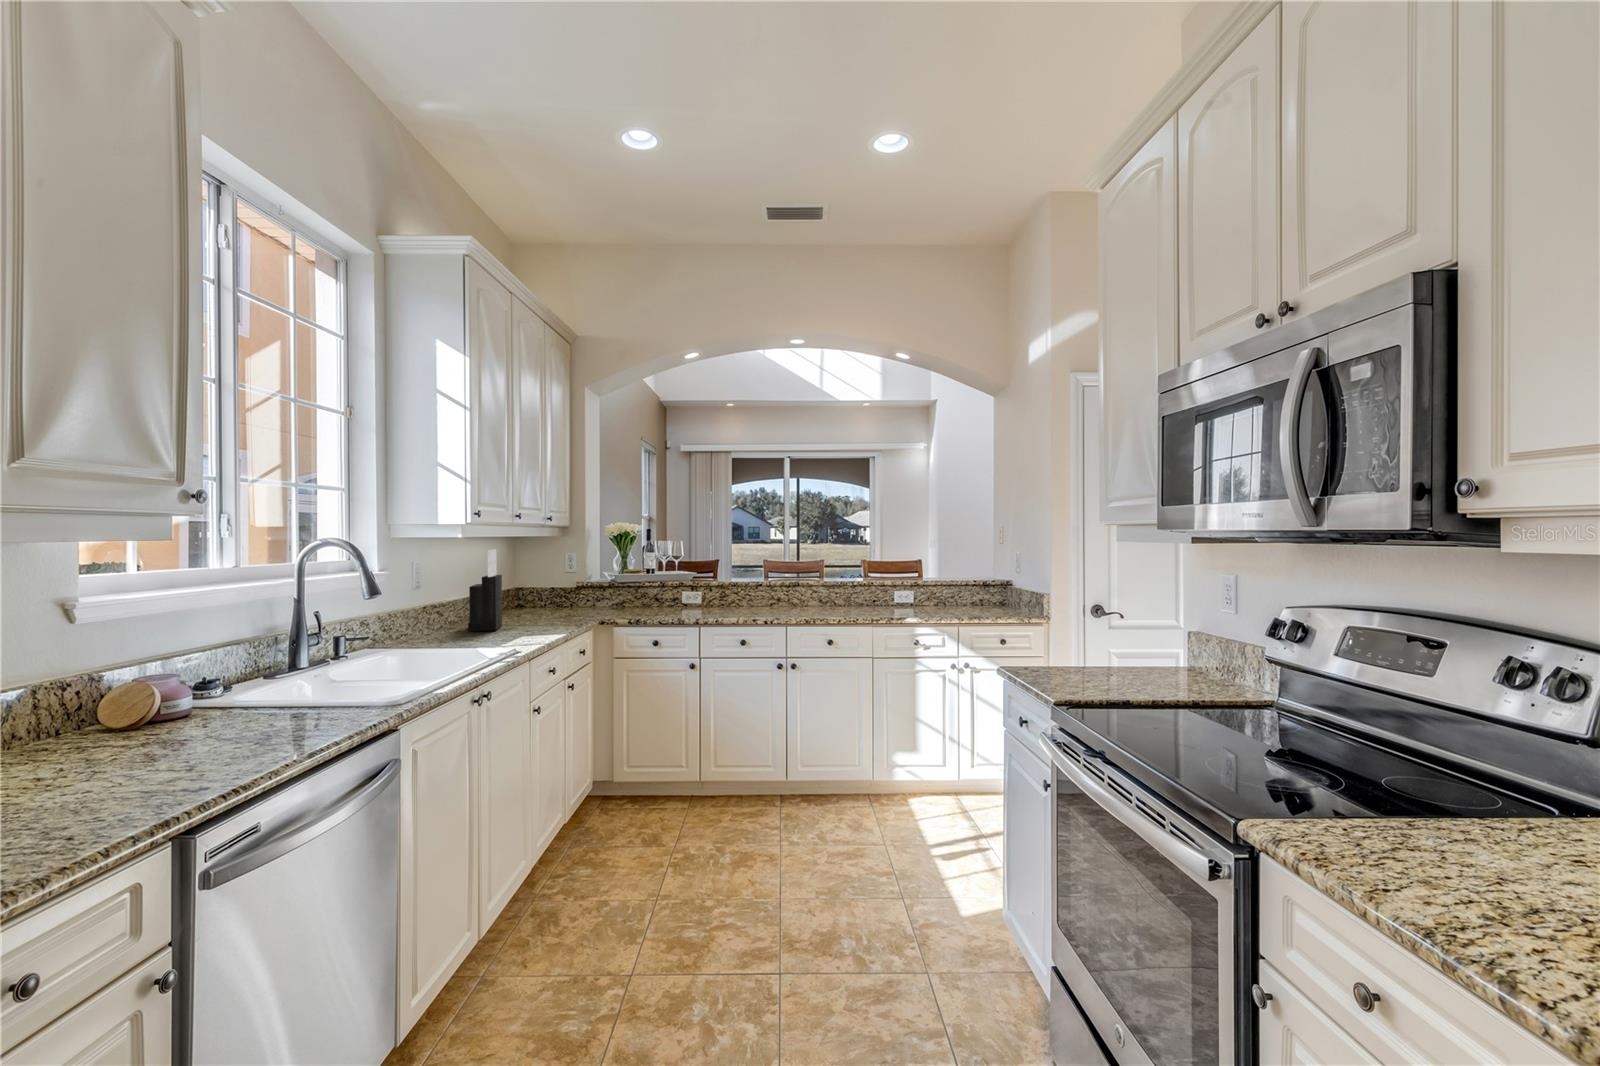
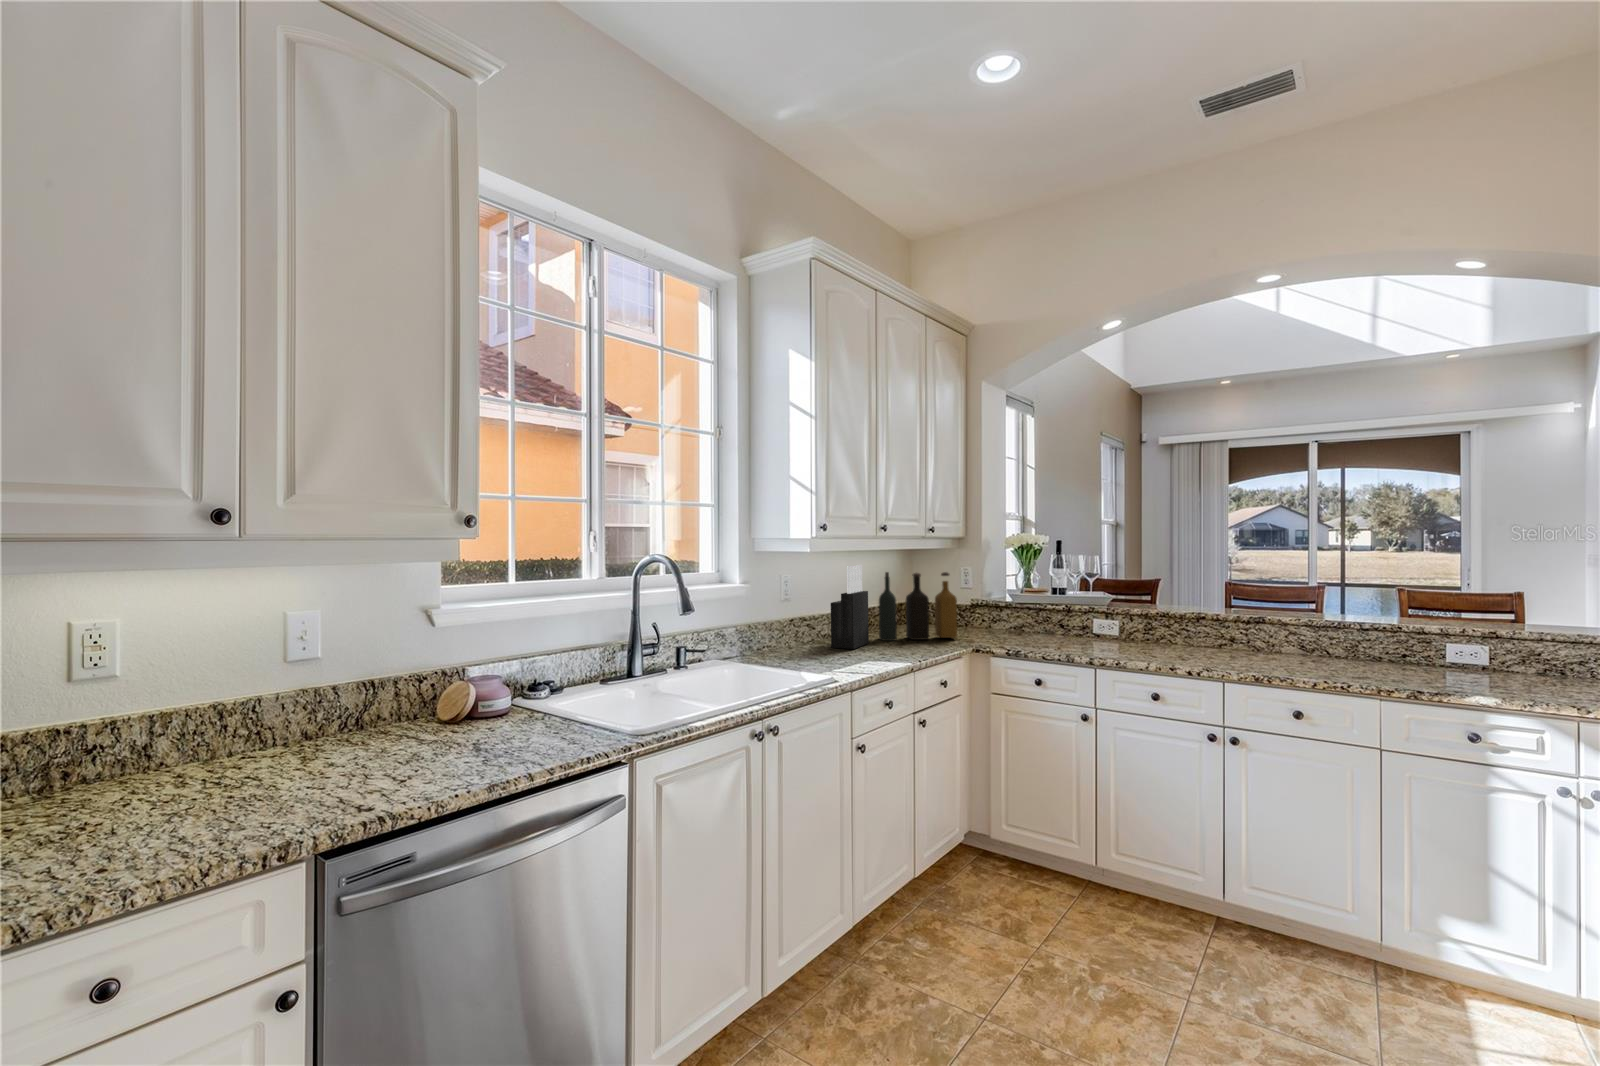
bottle: none [505,556,579,623] -> present [879,572,957,641]

